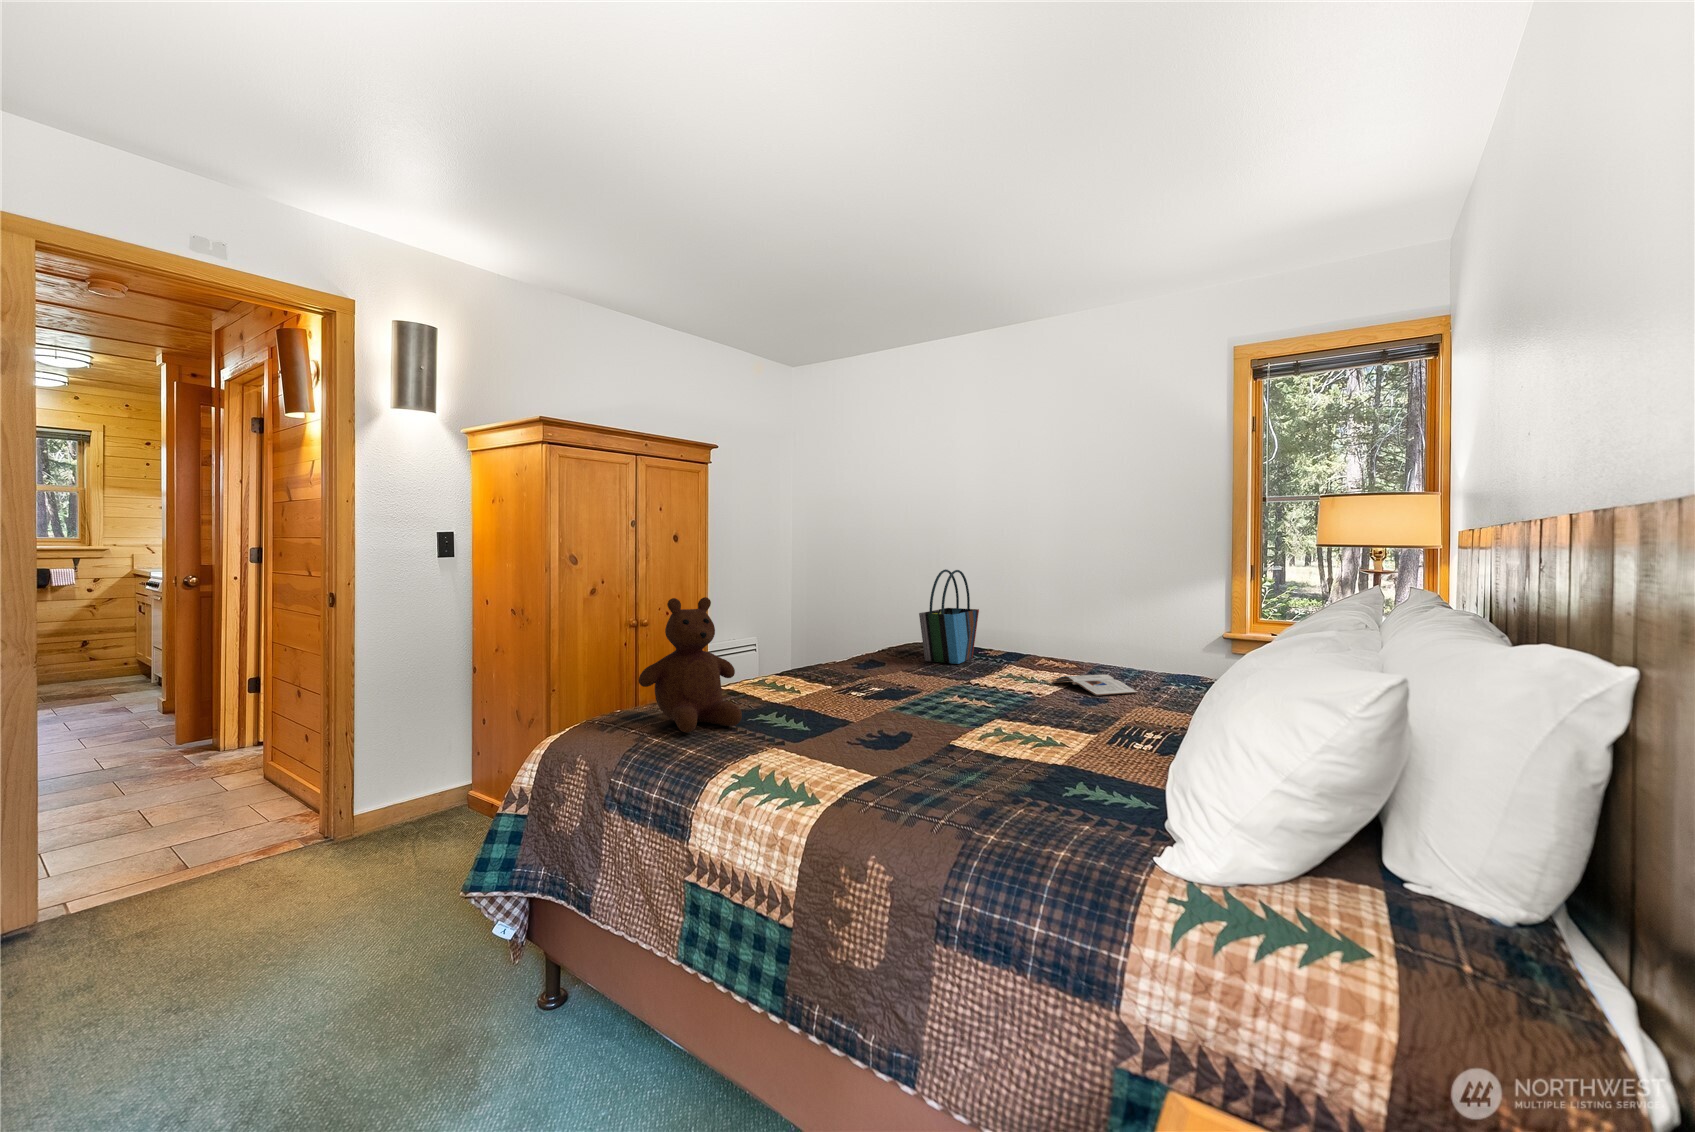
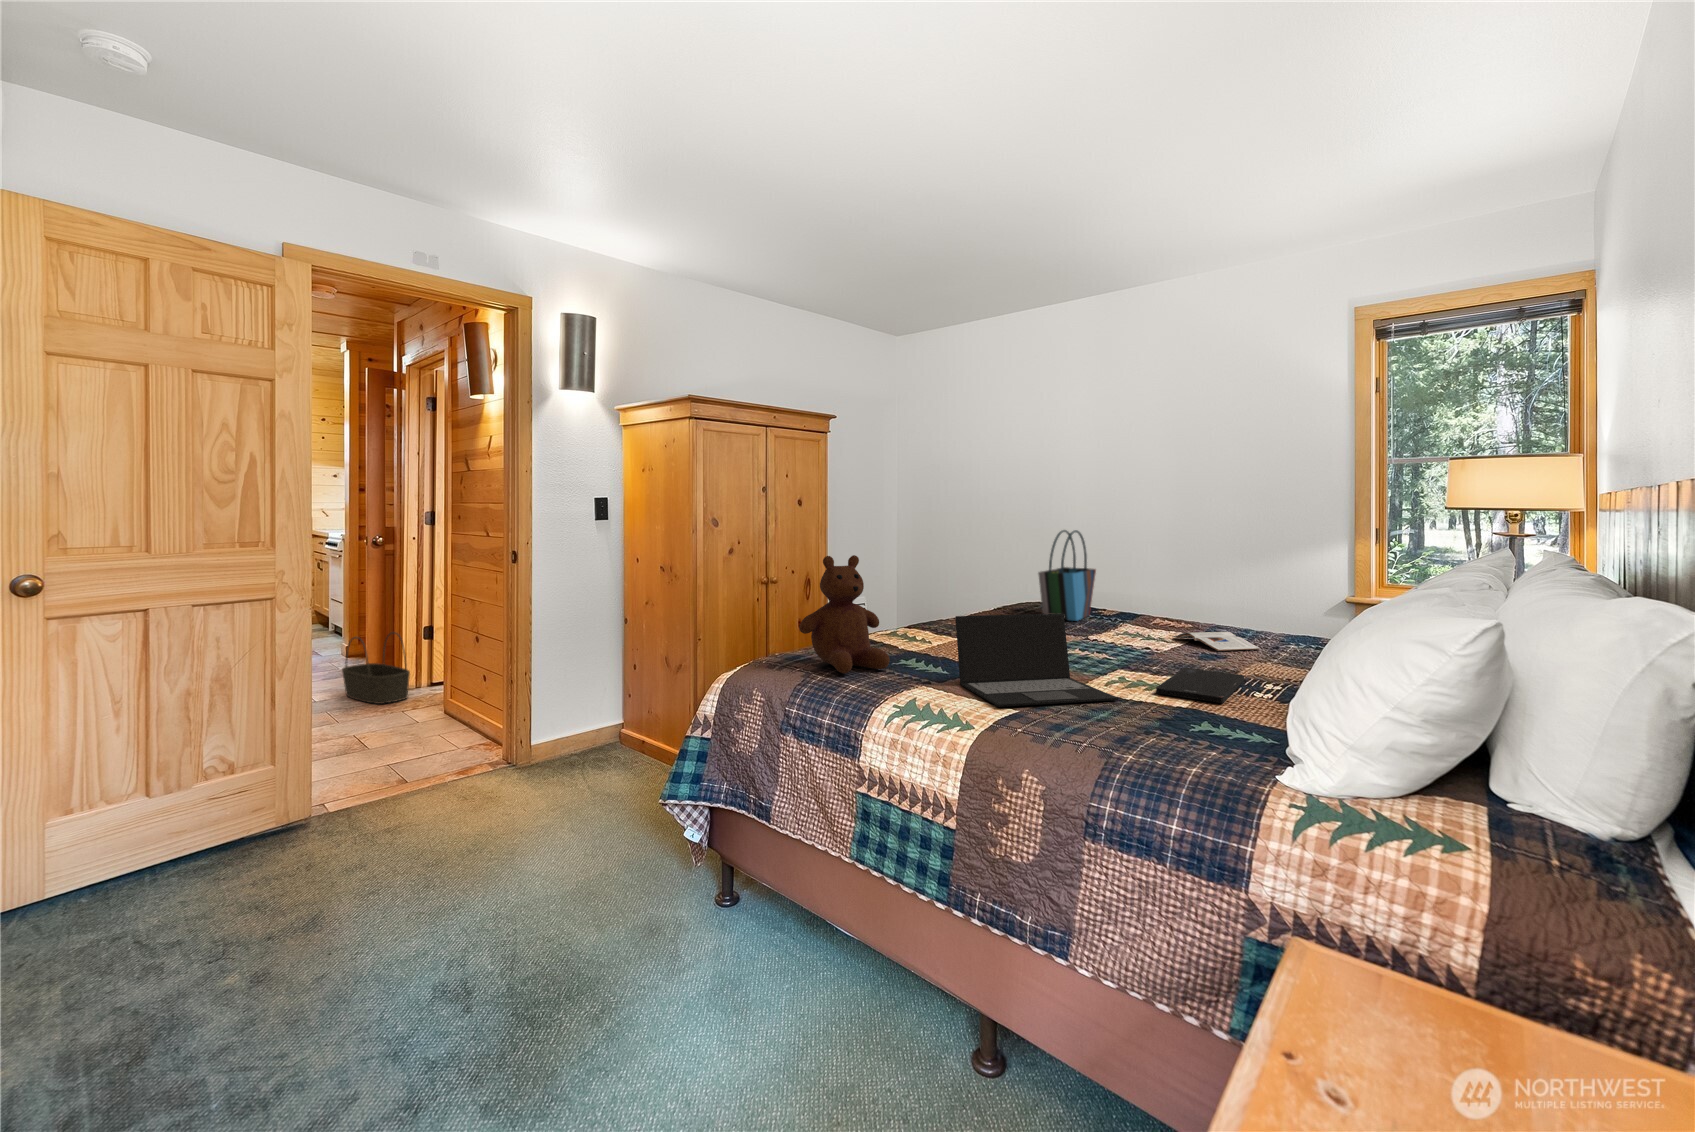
laptop: none [812,661,987,772] -> present [955,614,1118,707]
basket: none [148,683,232,766] -> present [342,632,410,704]
smartphone: none [1028,717,1121,759] -> present [1156,668,1244,703]

